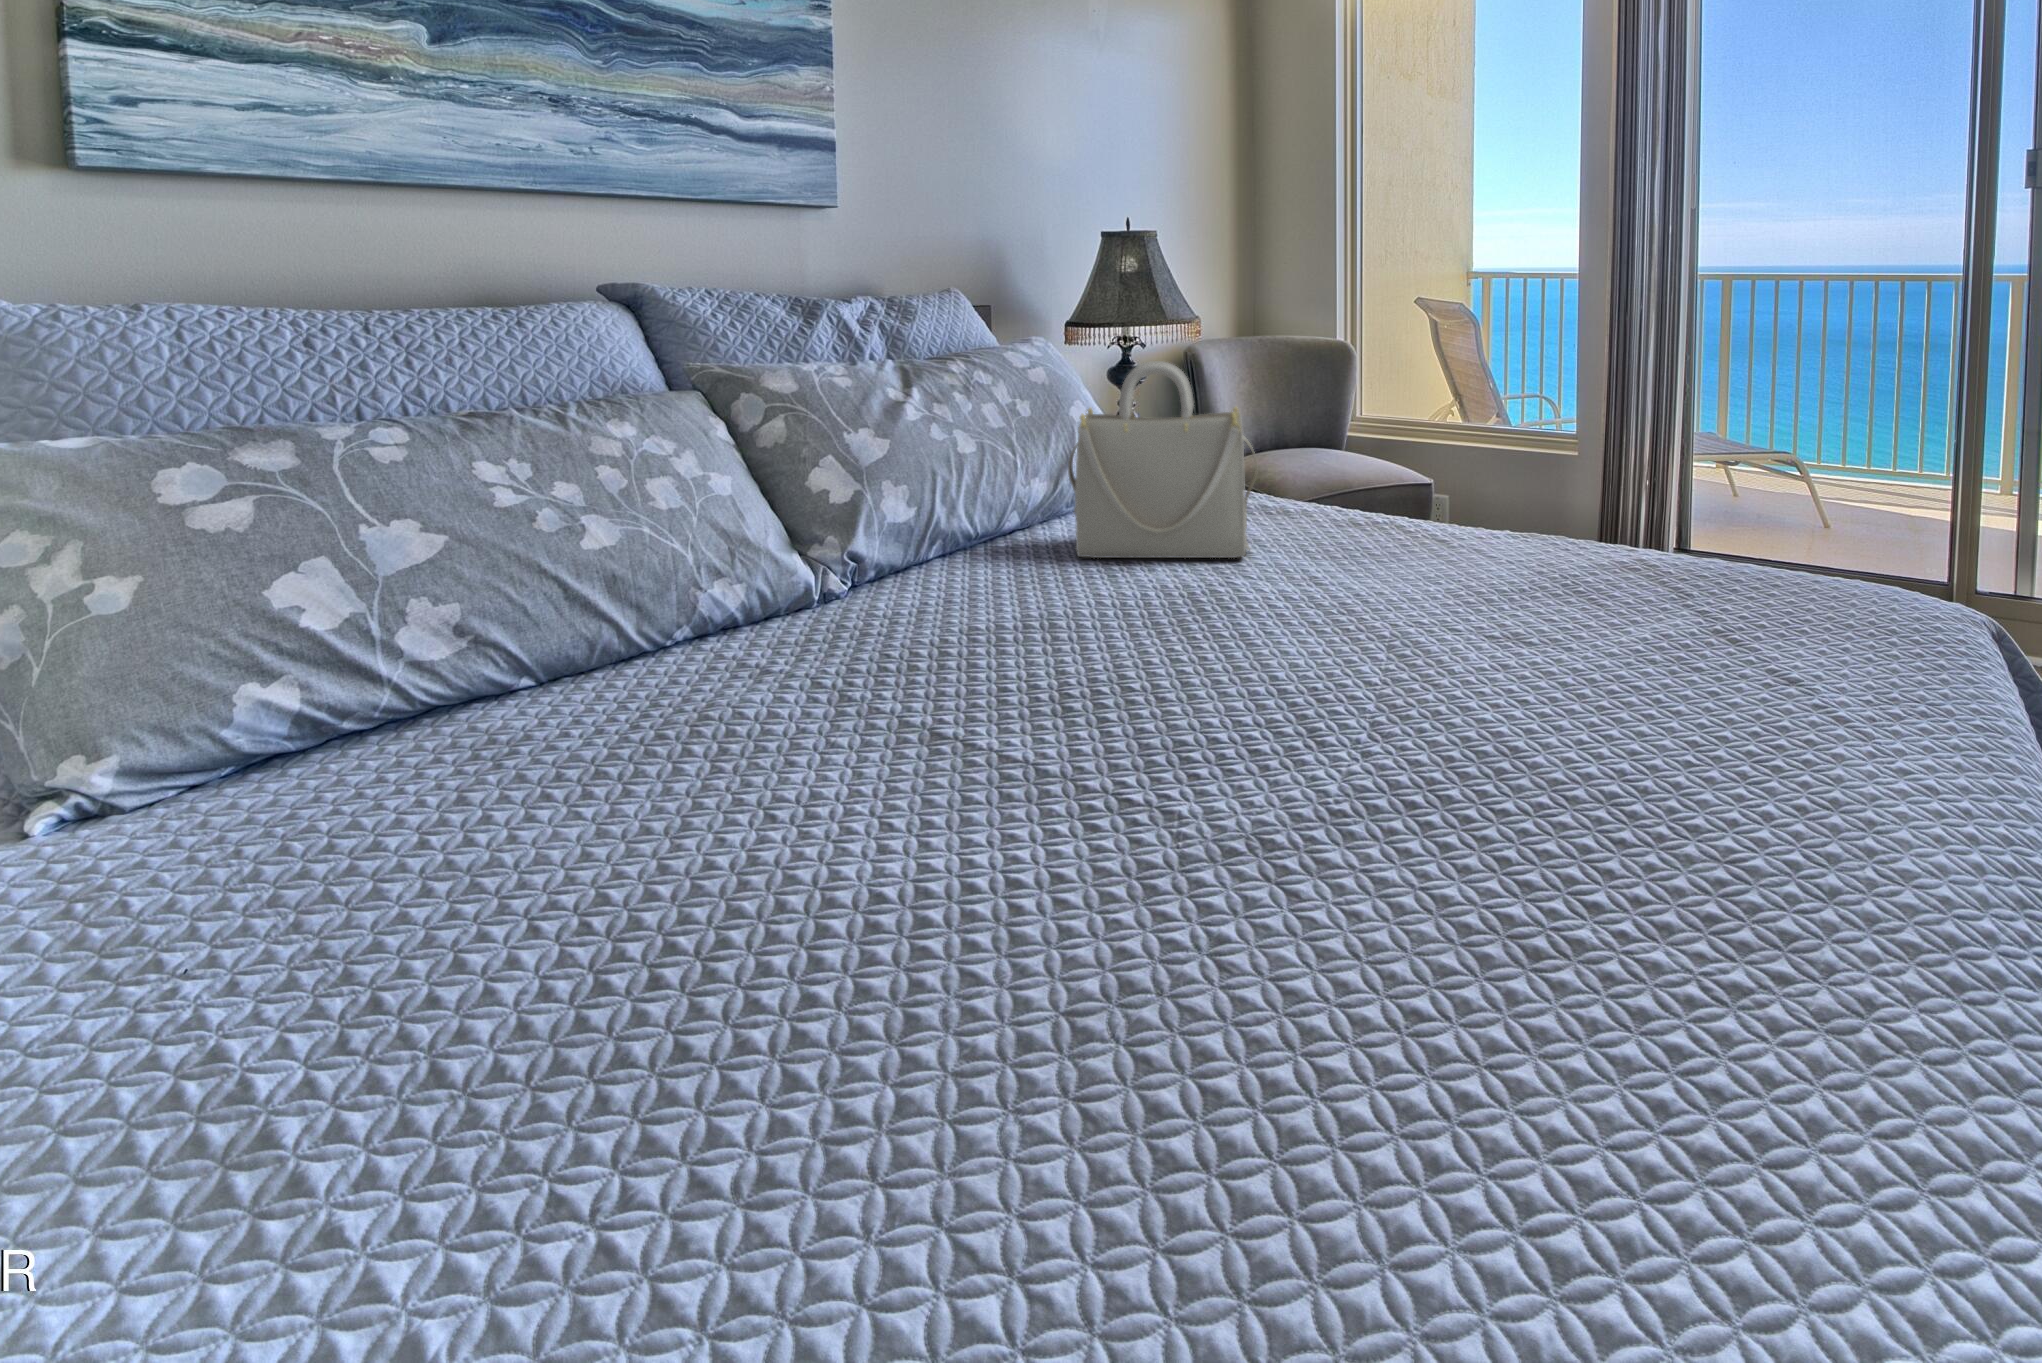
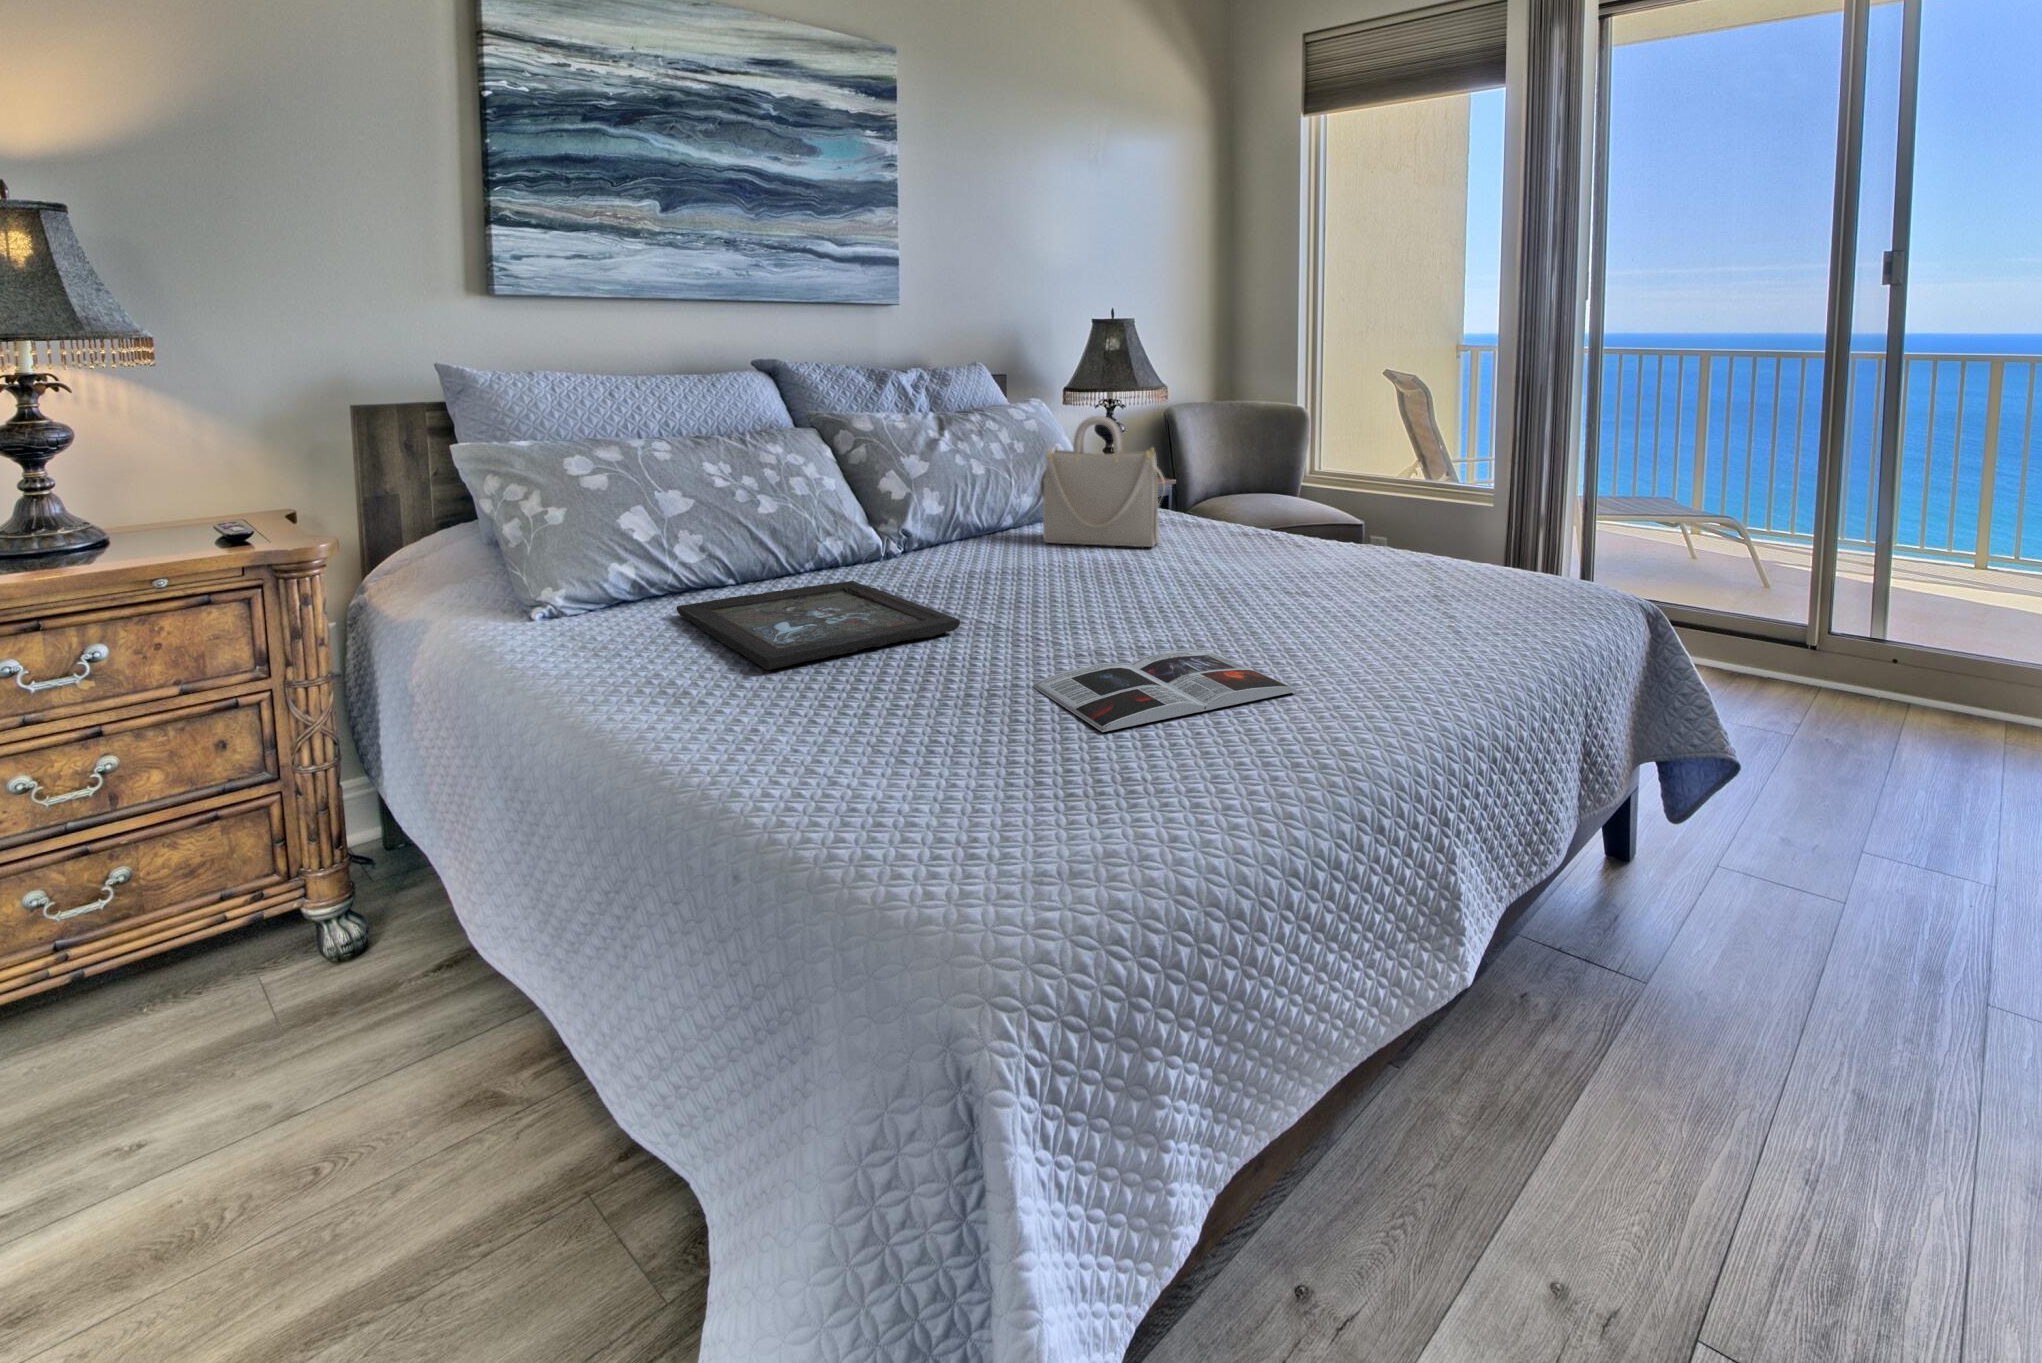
tray: none [372,669,979,997] -> present [677,580,960,670]
magazine: none [1172,817,1723,1192] -> present [1033,650,1298,732]

